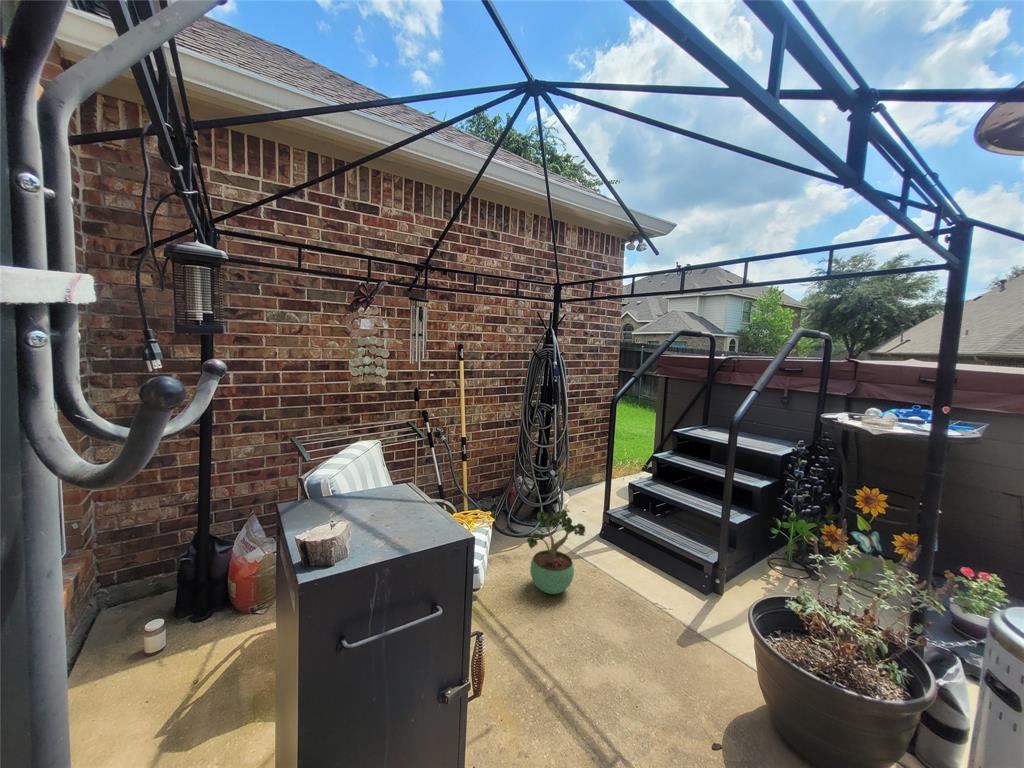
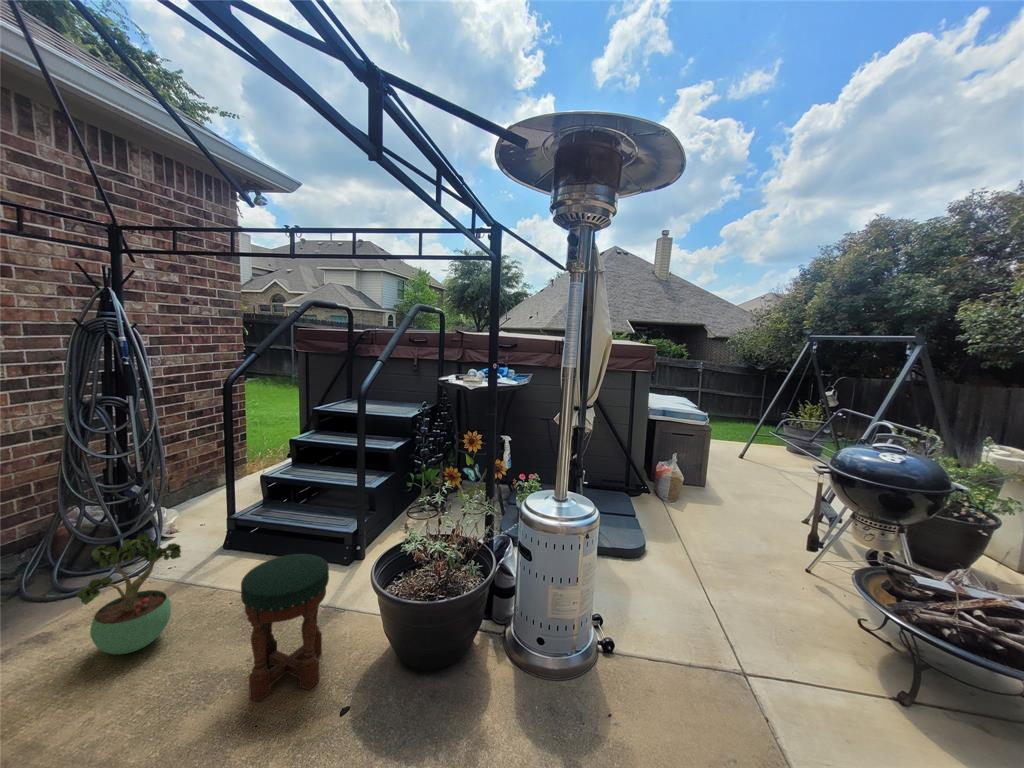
stool: none [631,565,708,703] -> present [241,554,329,702]

